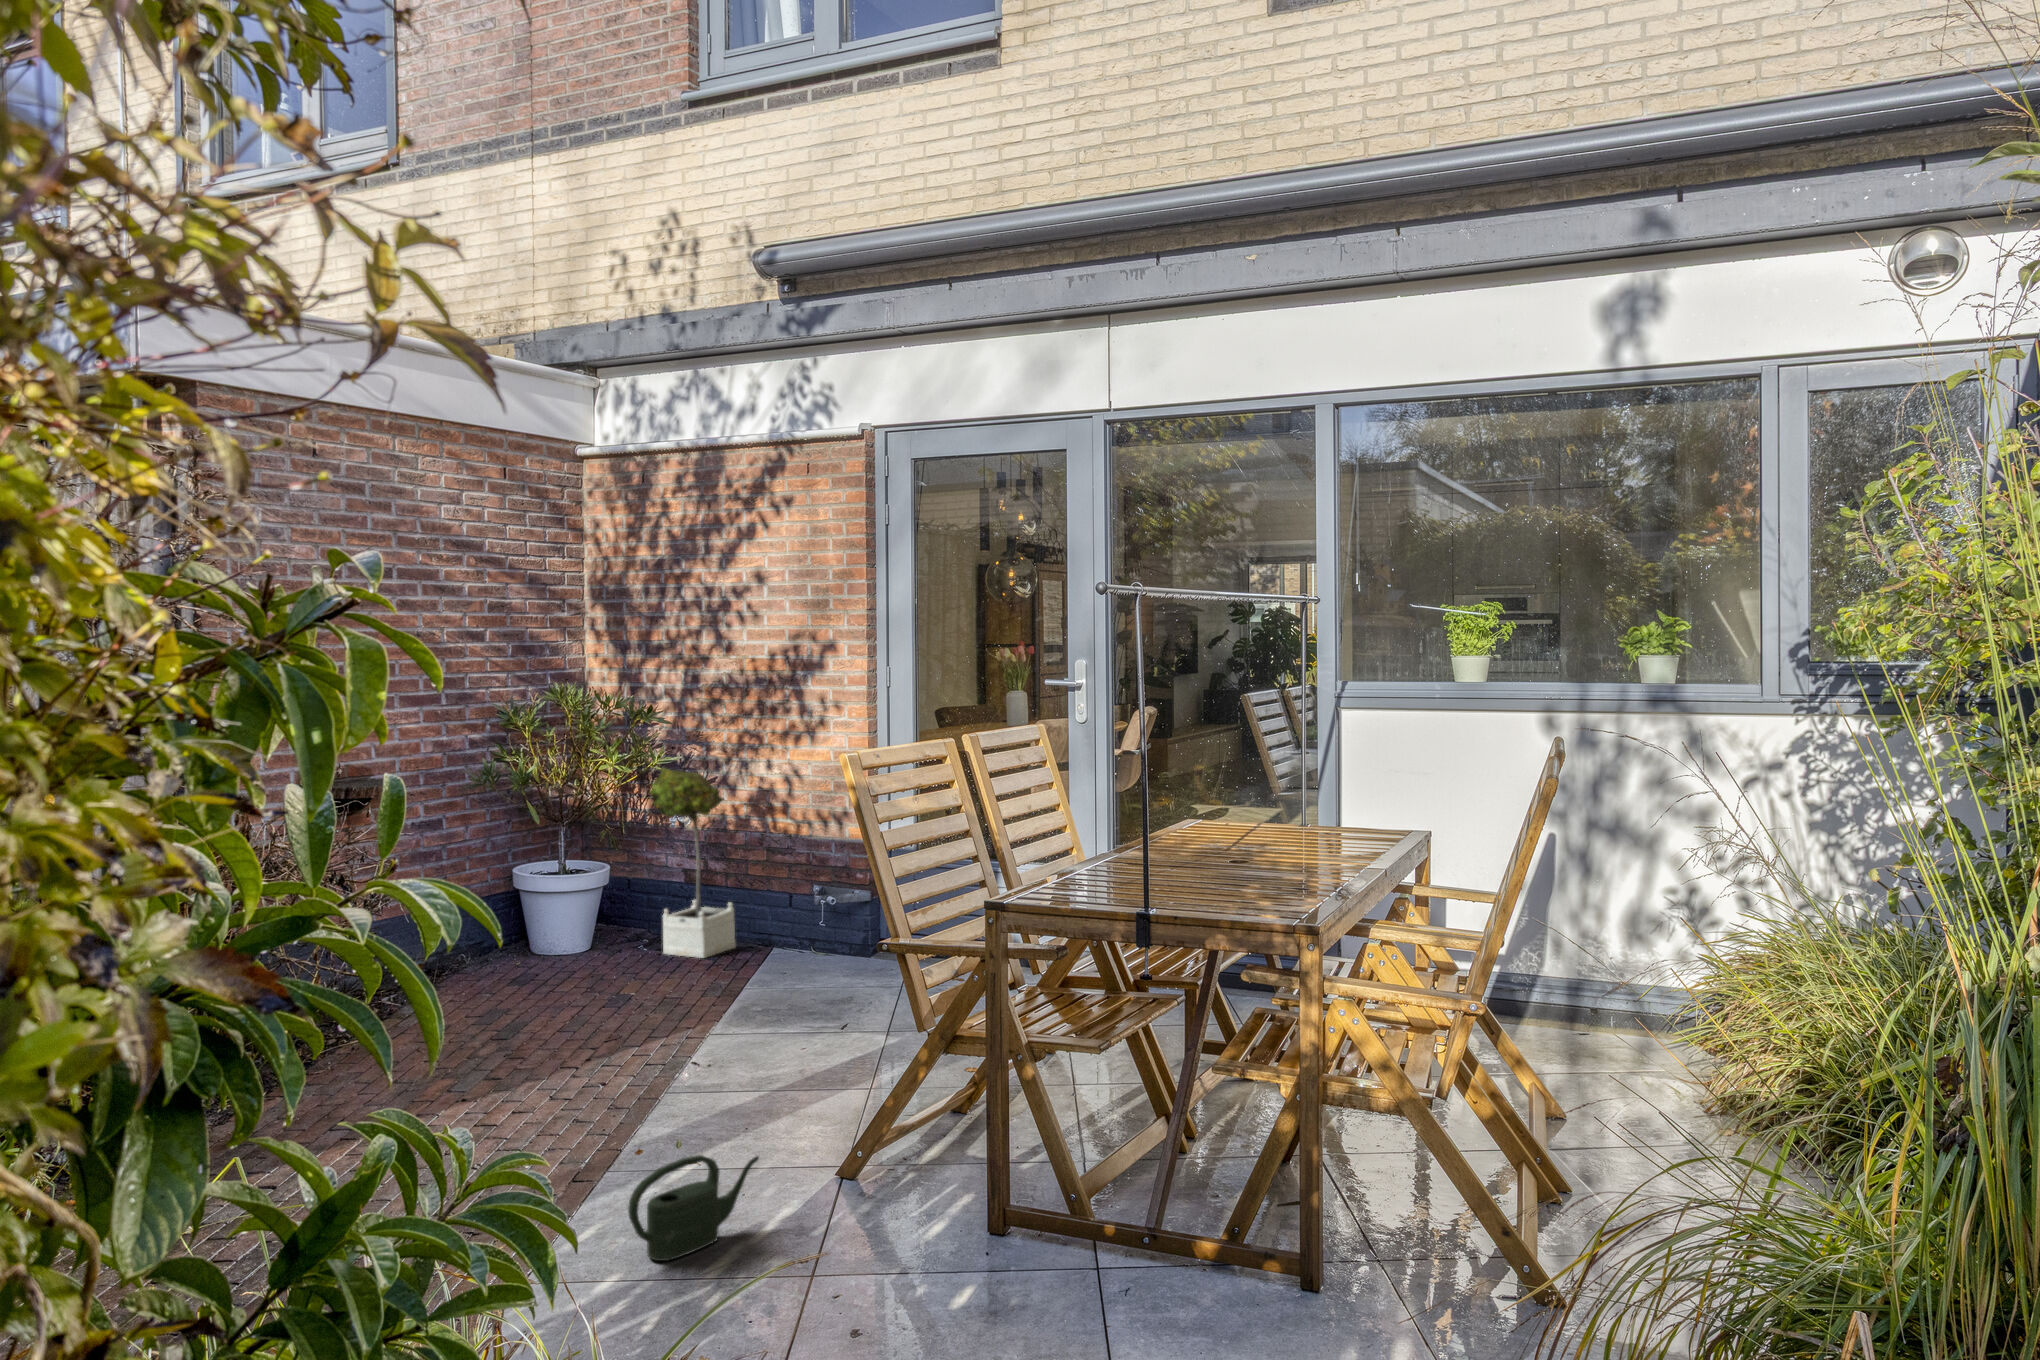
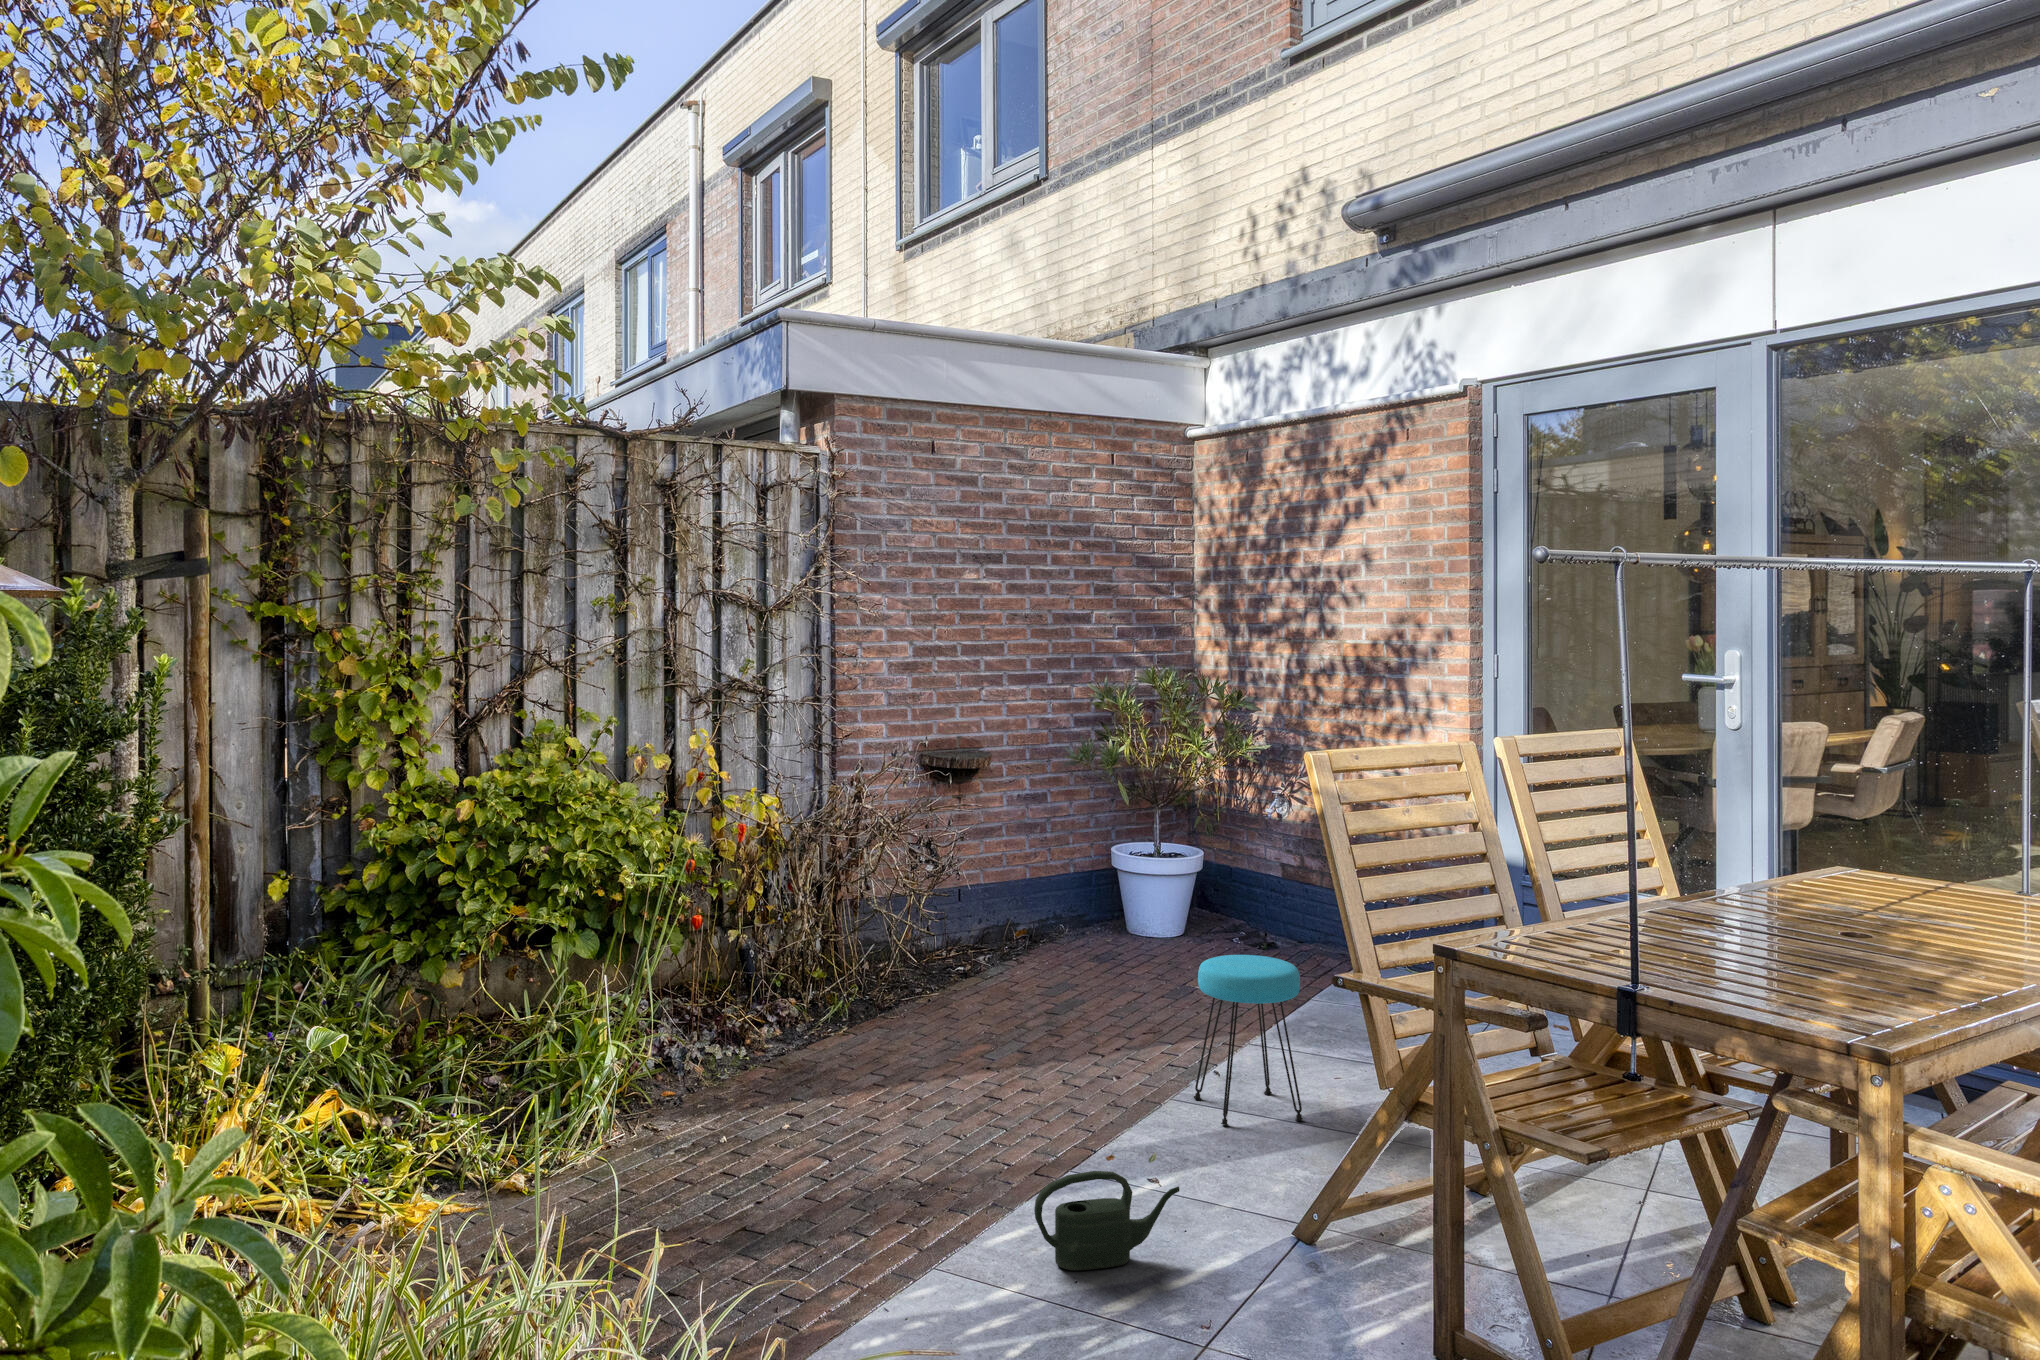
potted tree: present [650,768,736,958] -> none [1243,757,1330,962]
stool: none [688,942,798,1105] -> present [1194,955,1303,1125]

